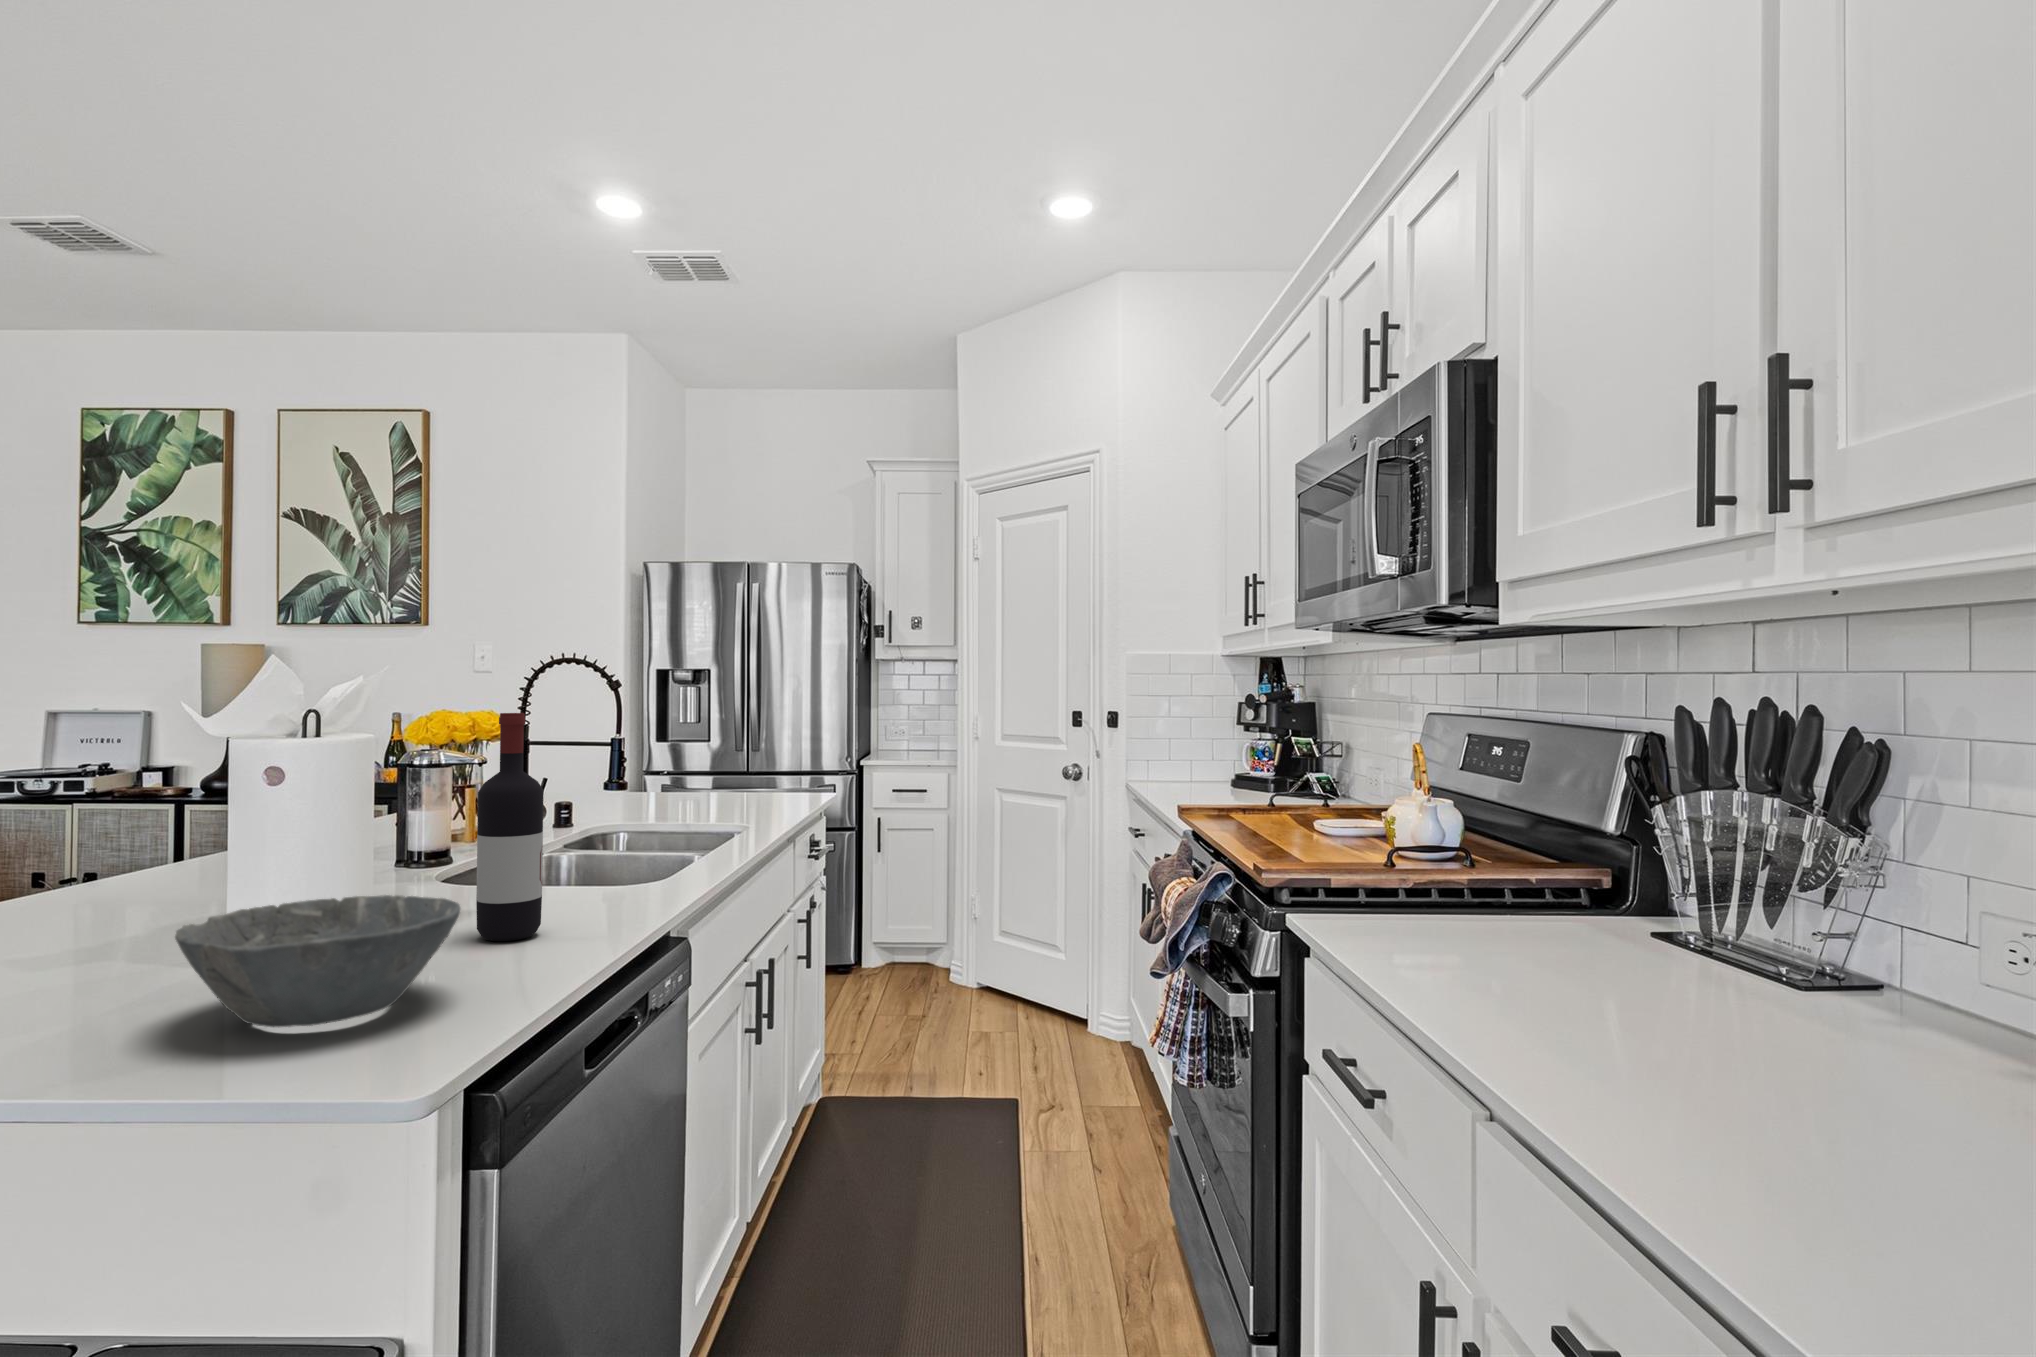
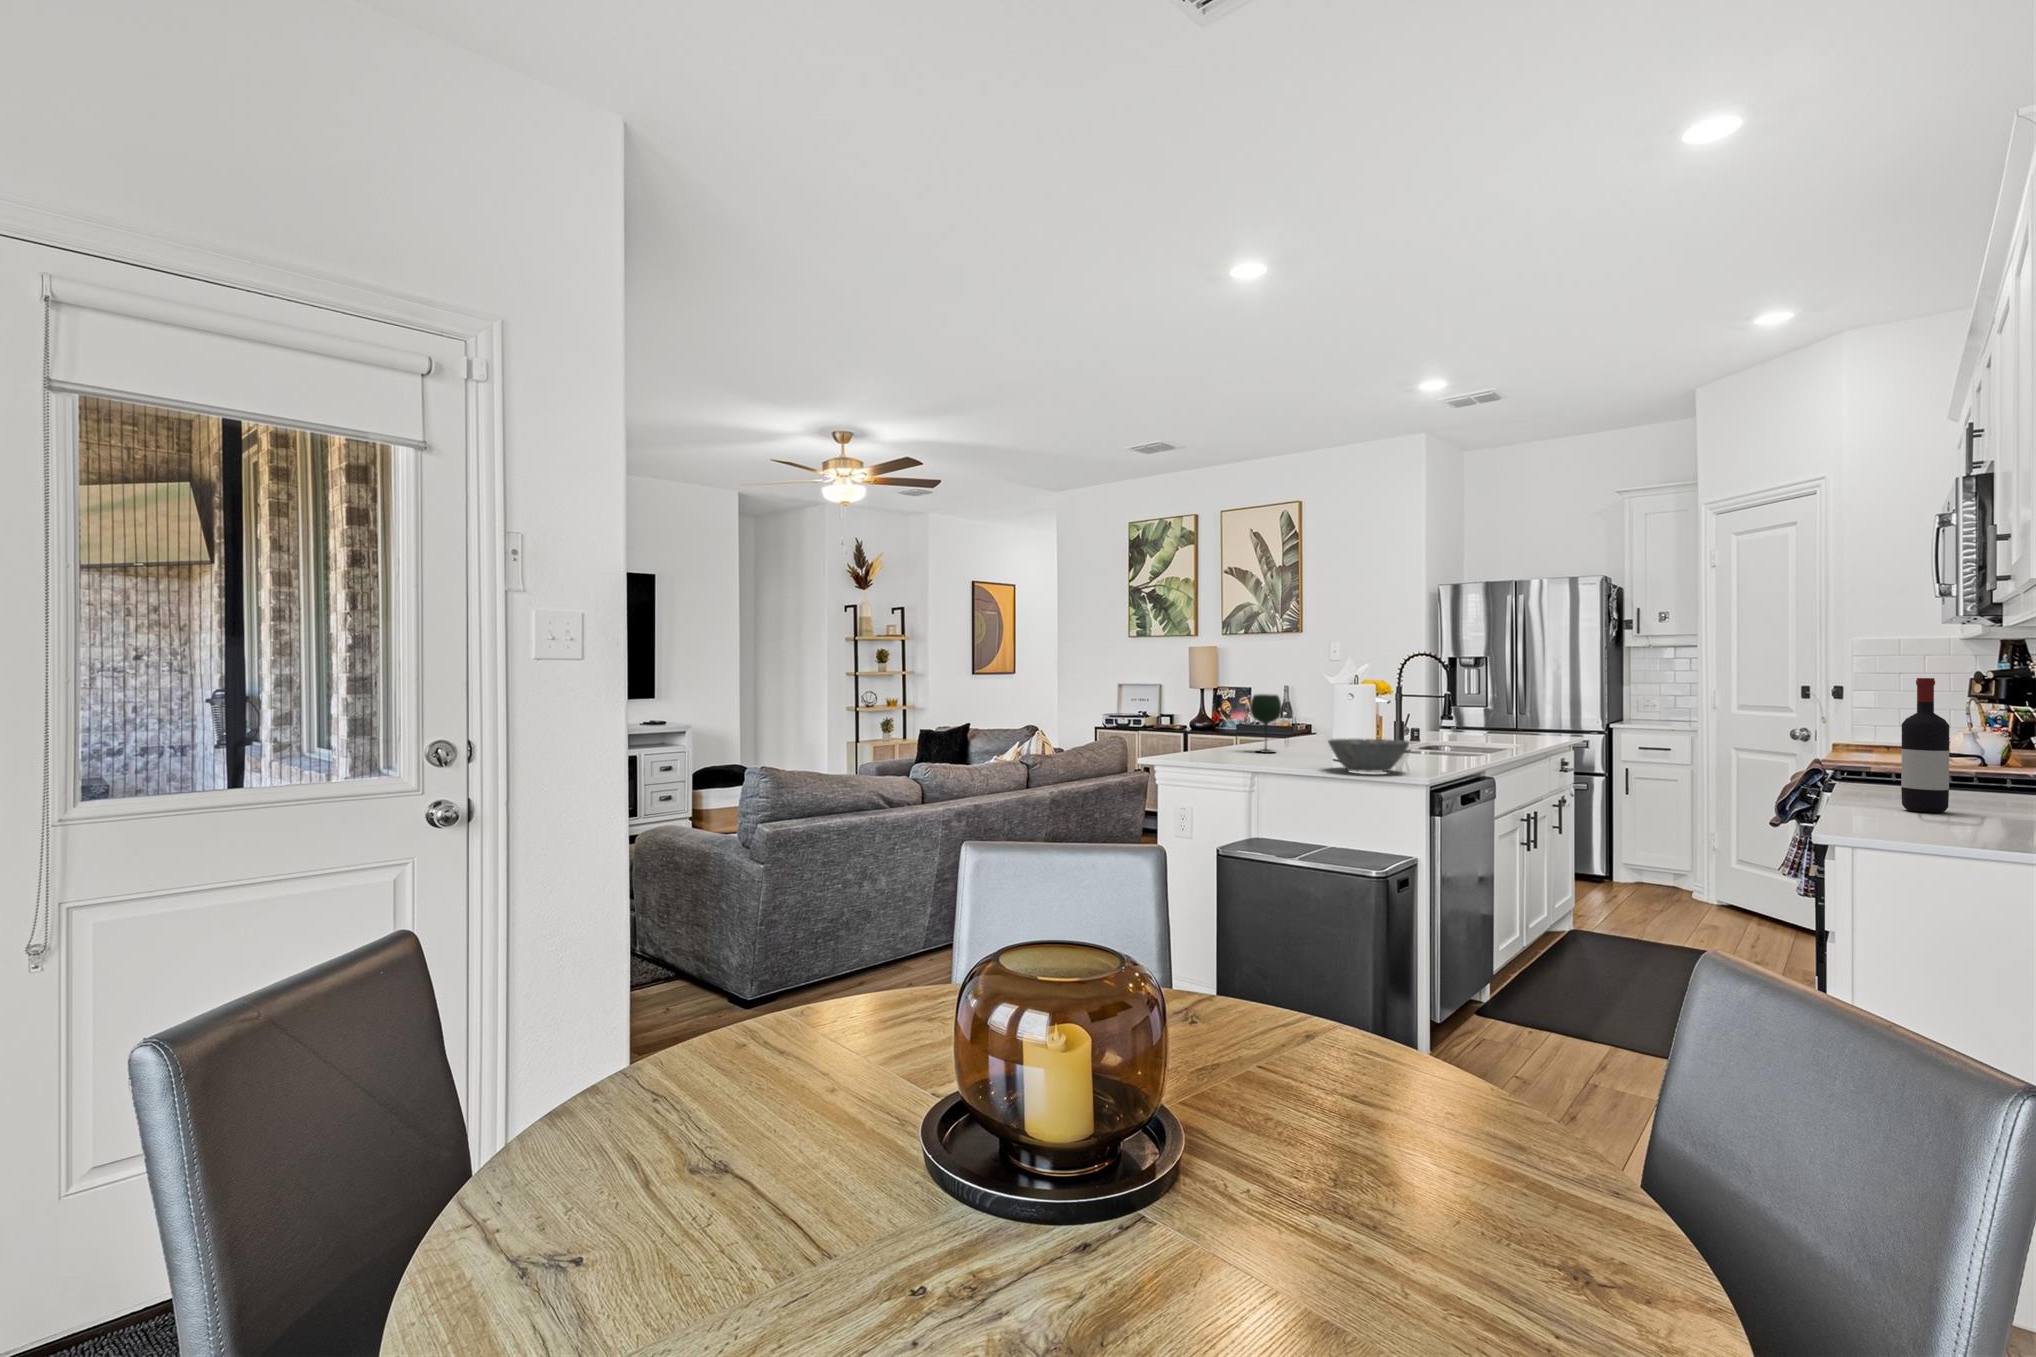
wine bottle: present [476,713,544,941] -> present [1901,678,1950,813]
wine glass: none [54,759,166,925] -> present [1250,694,1282,753]

